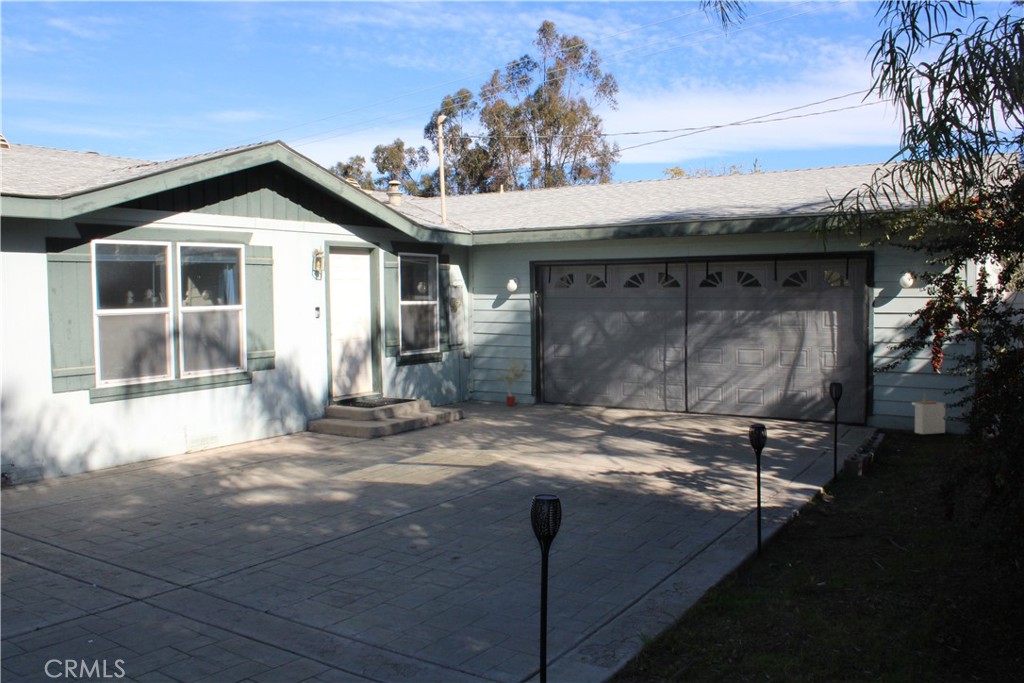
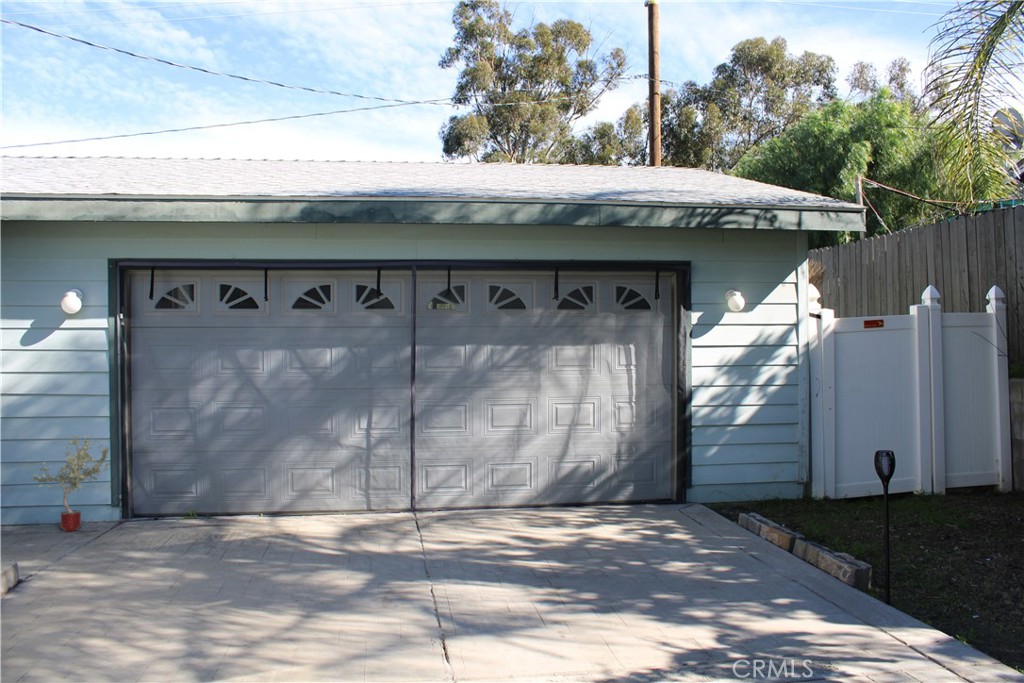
storage bin: present [912,394,945,434] -> none [756,455,793,512]

